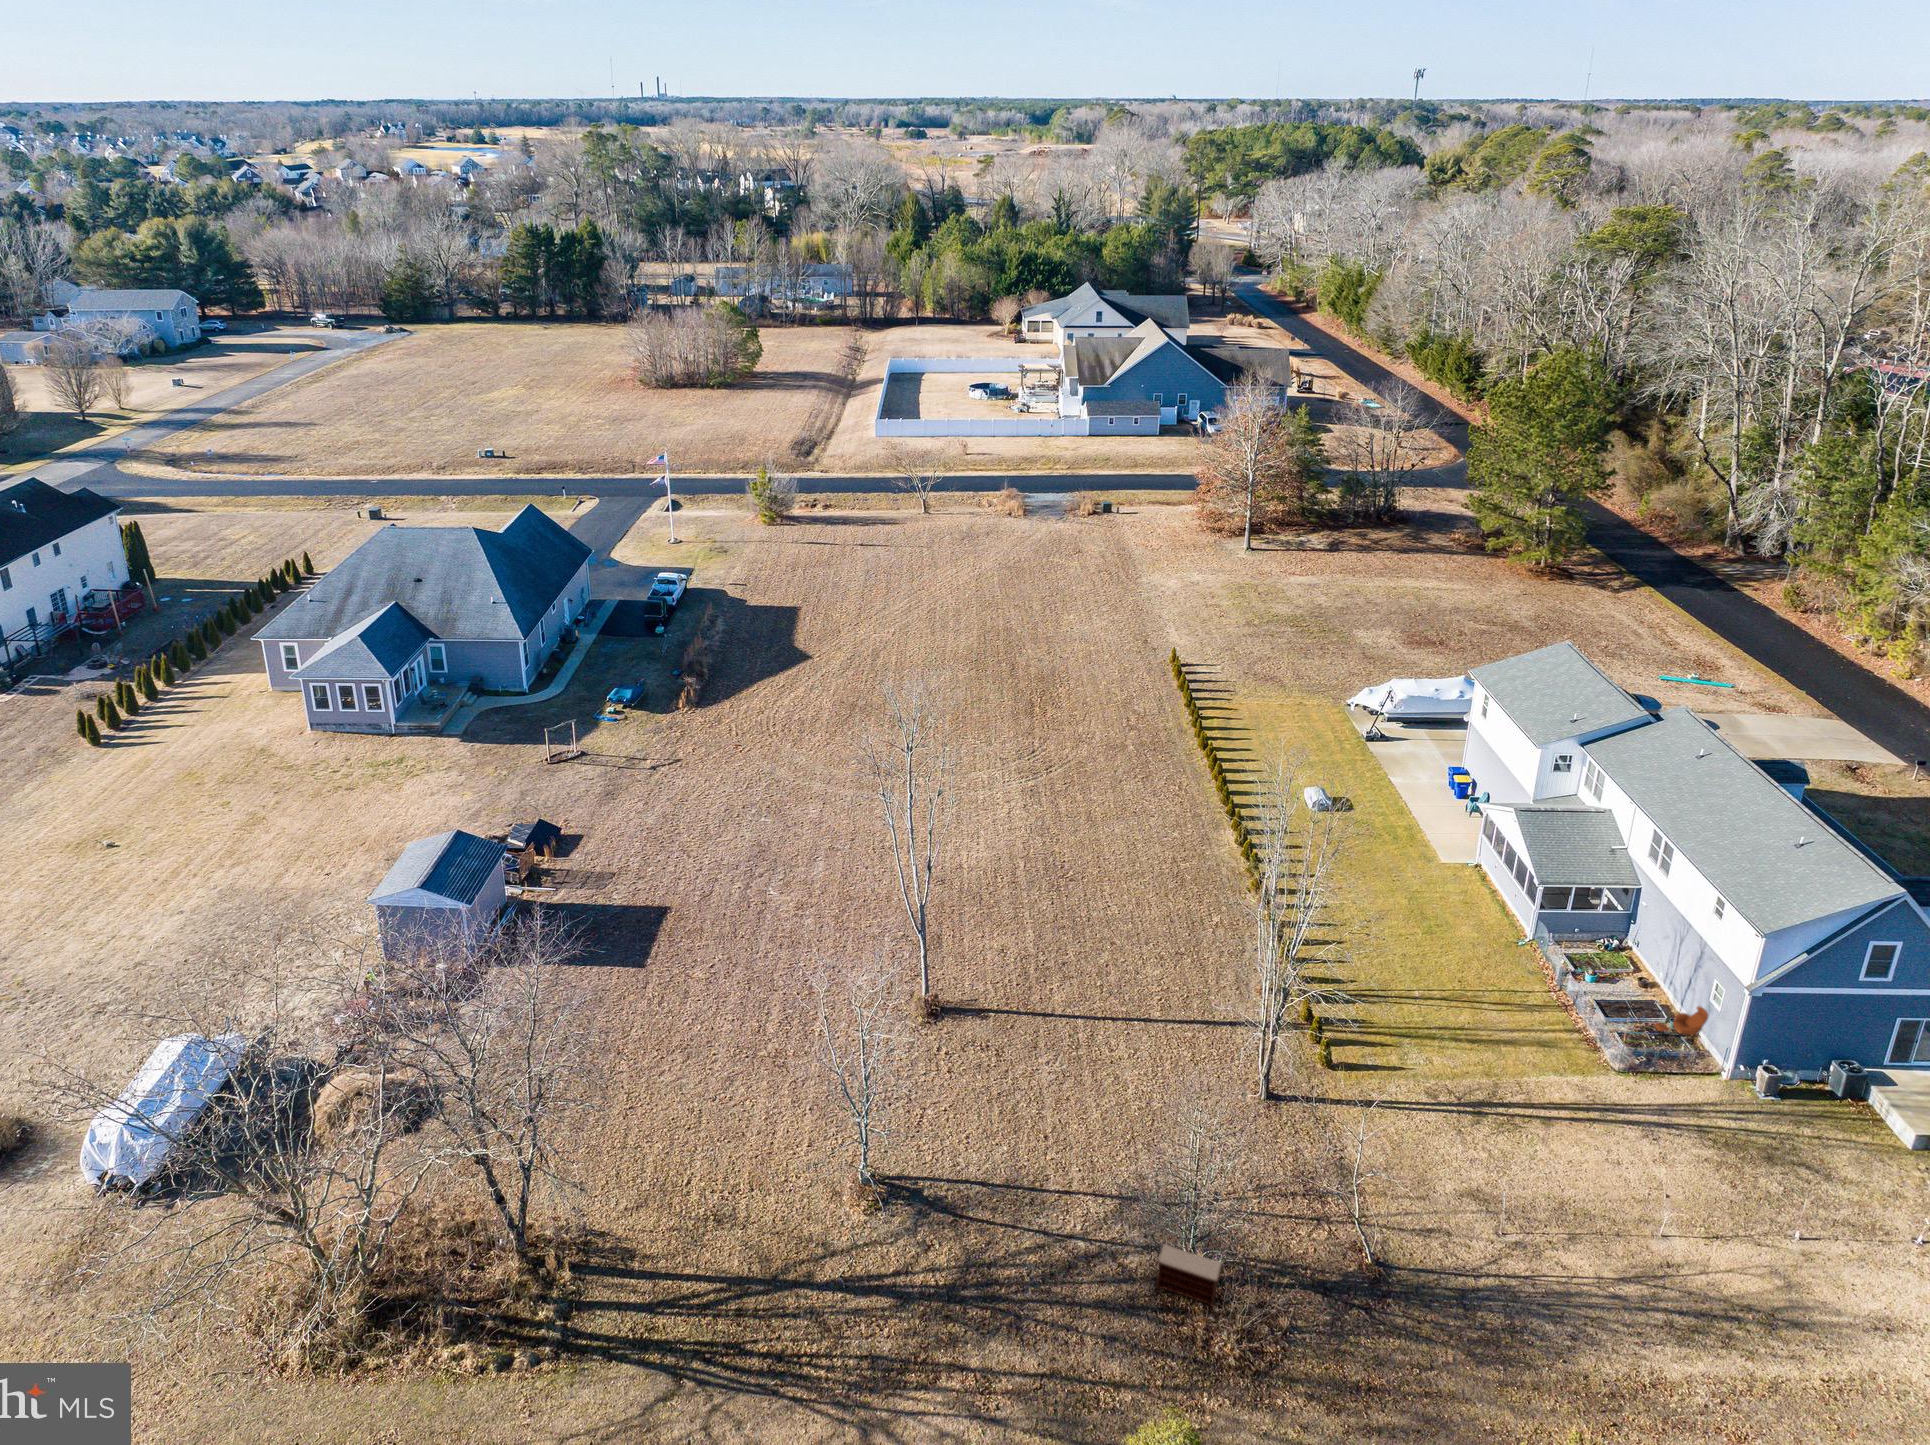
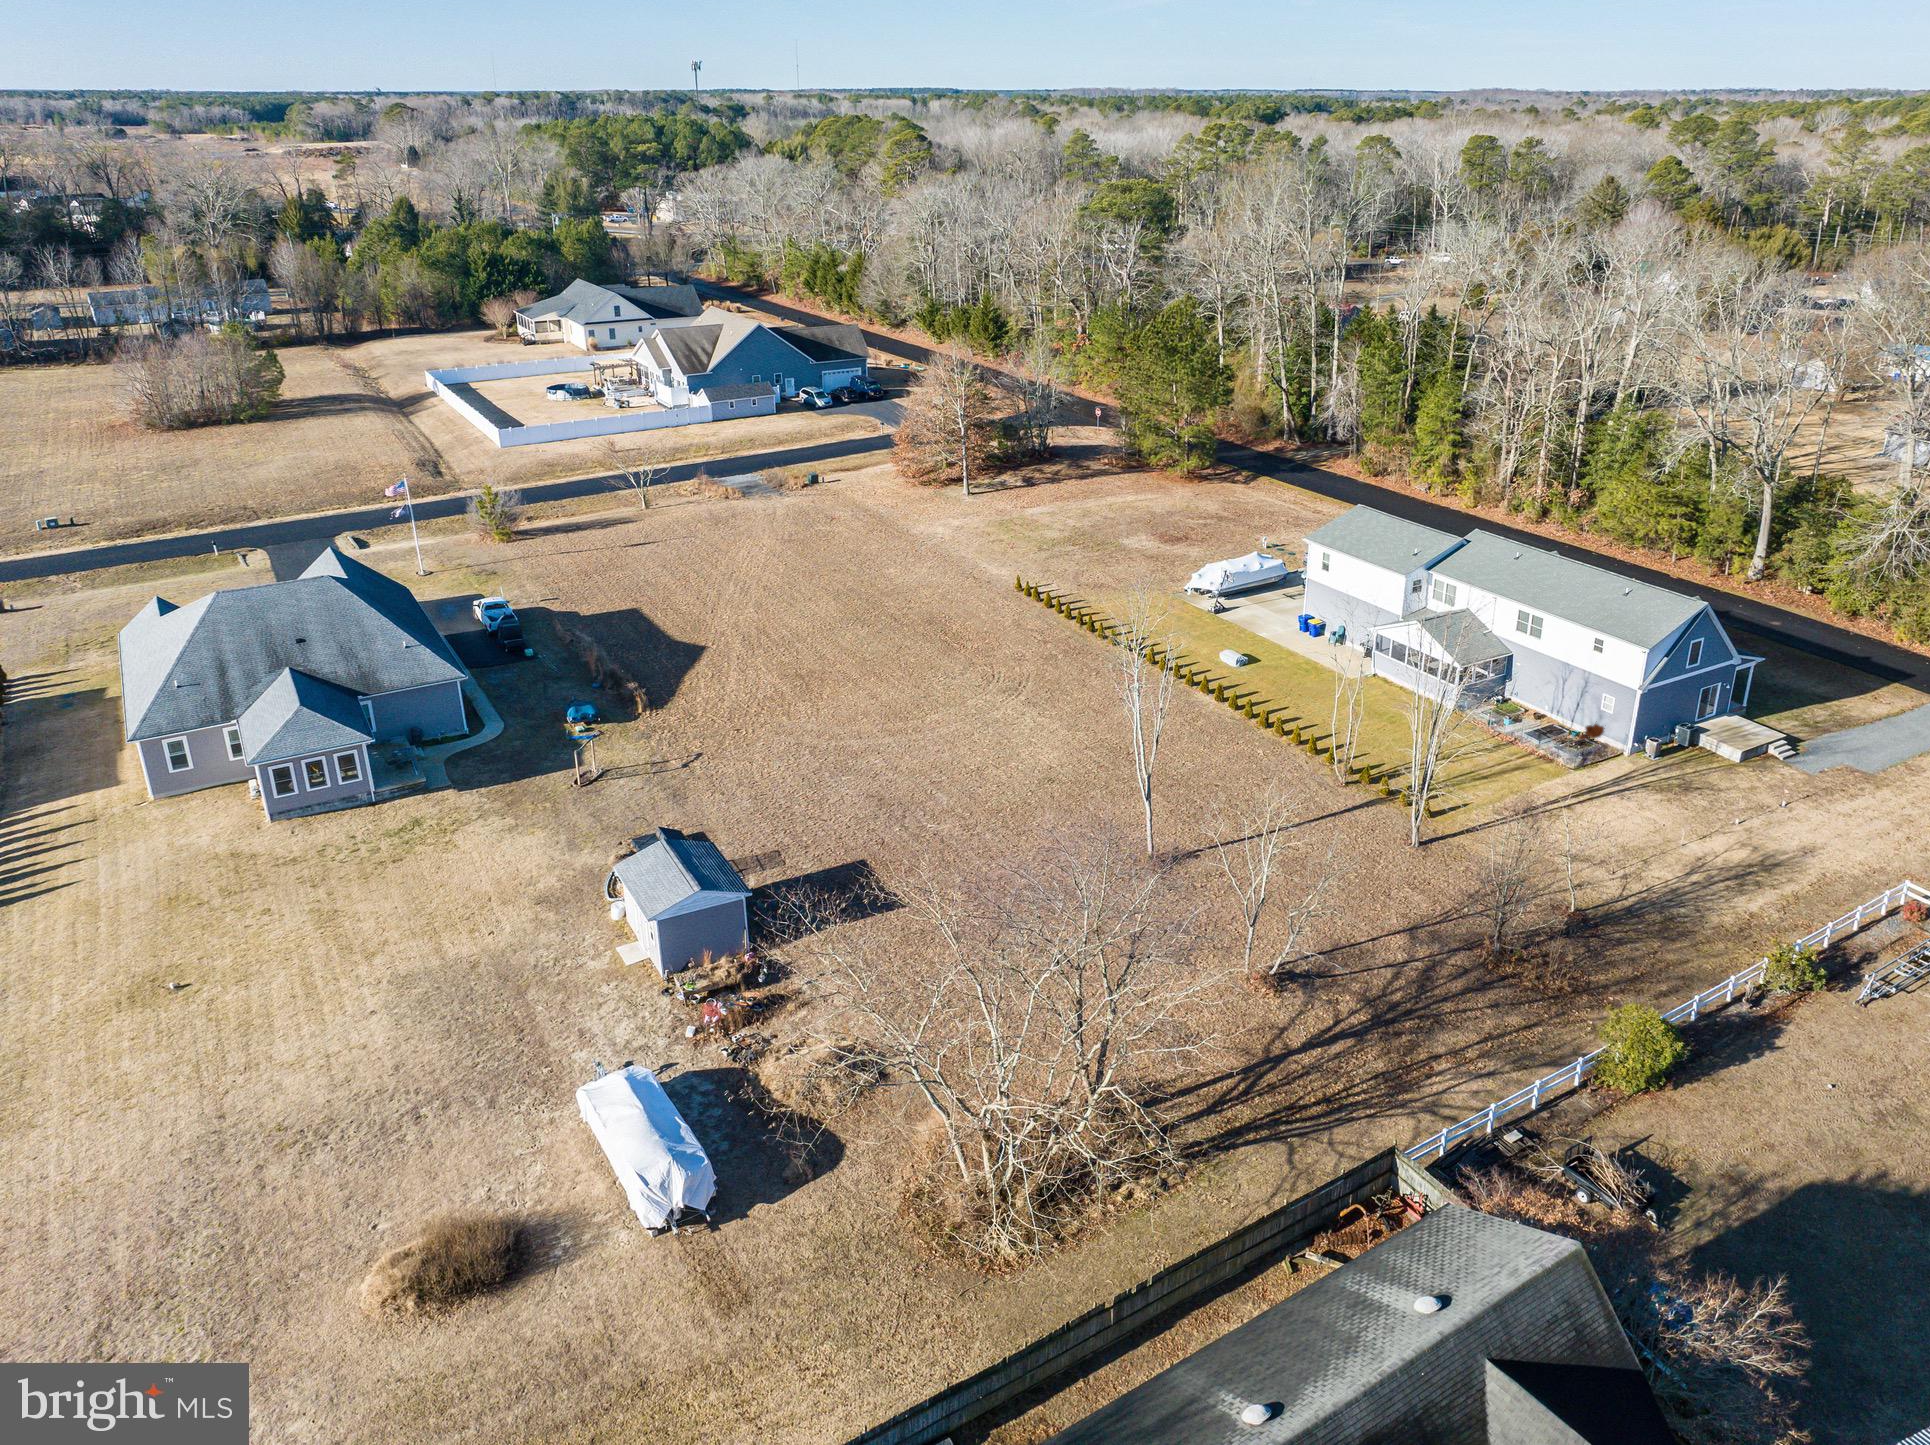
bench: present [1156,1244,1223,1307] -> none [1480,934,1532,970]

